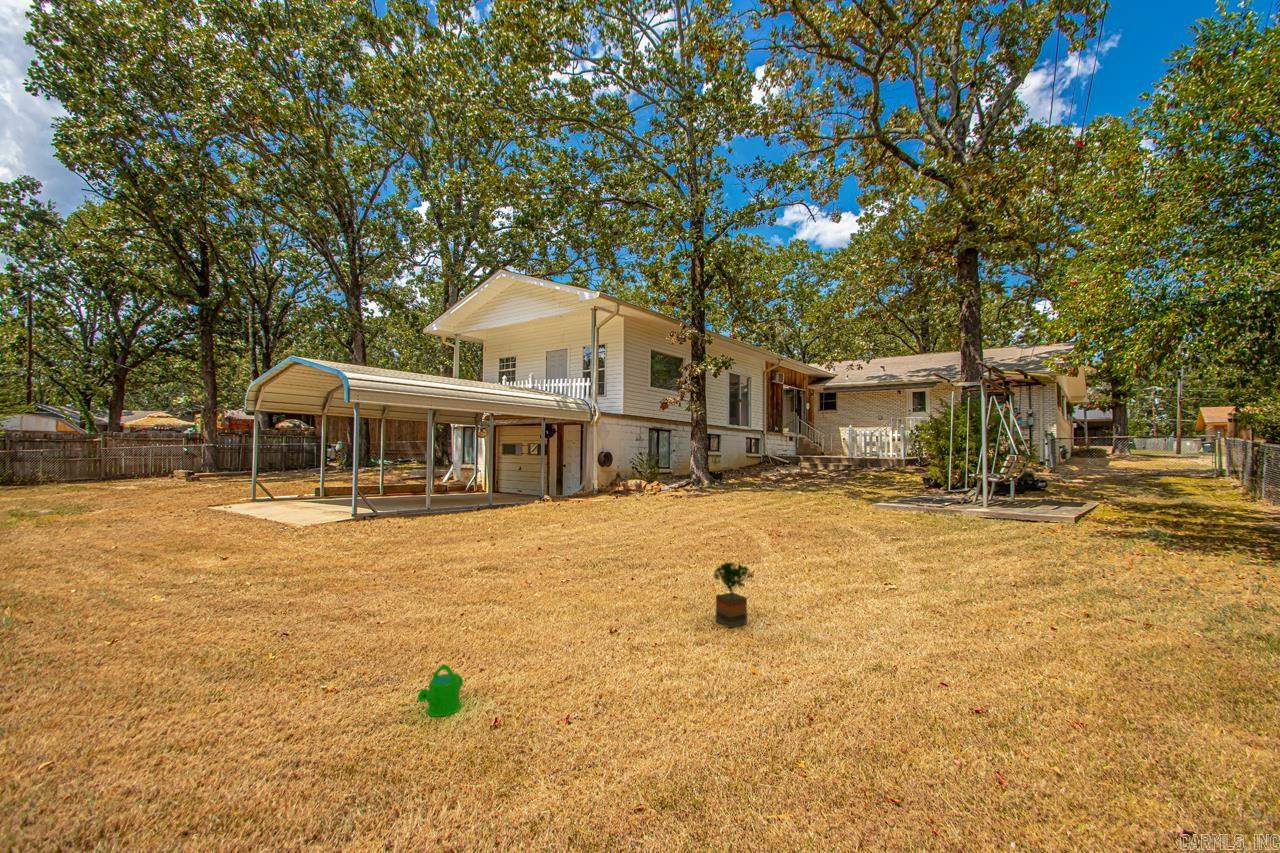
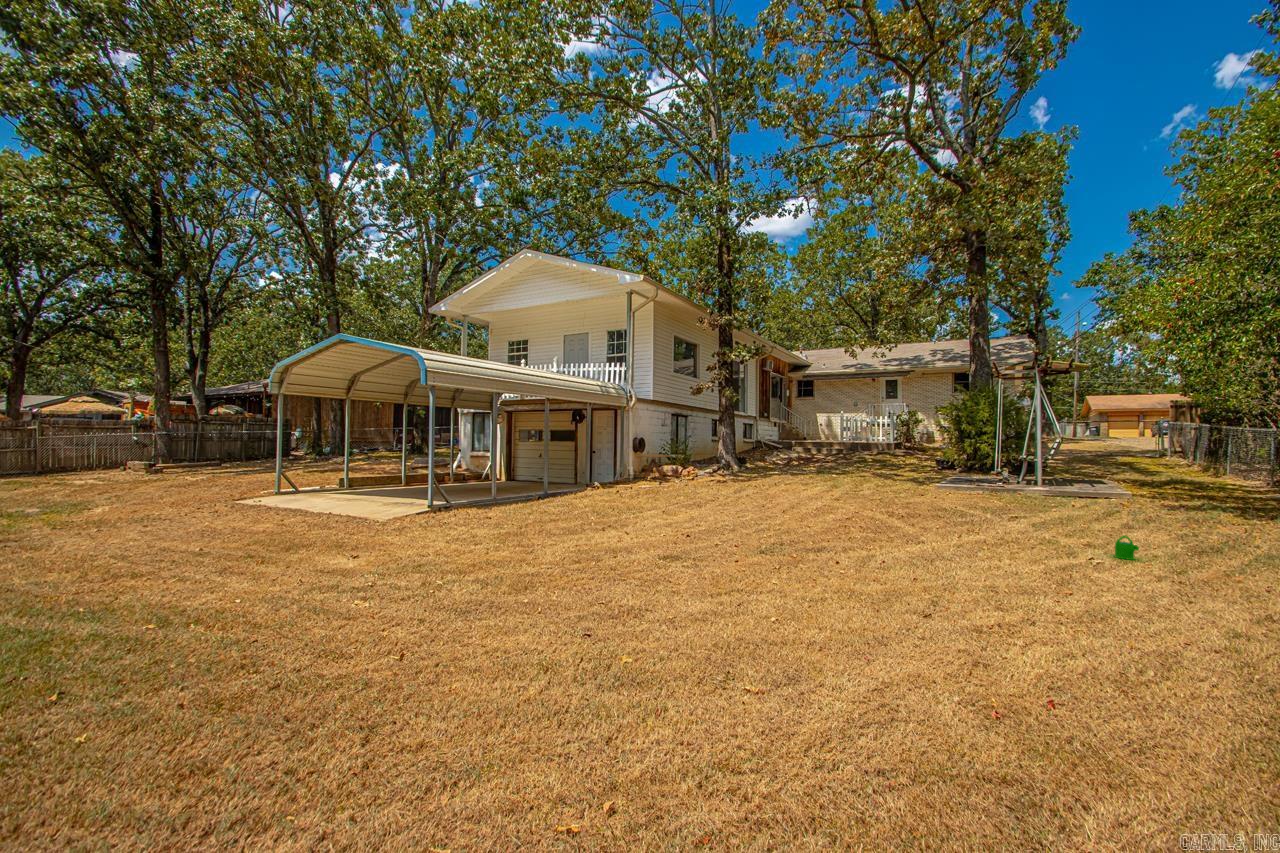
potted tree: present [714,562,754,628] -> none [935,530,975,589]
watering can: present [417,664,463,717] -> present [1114,535,1139,560]

